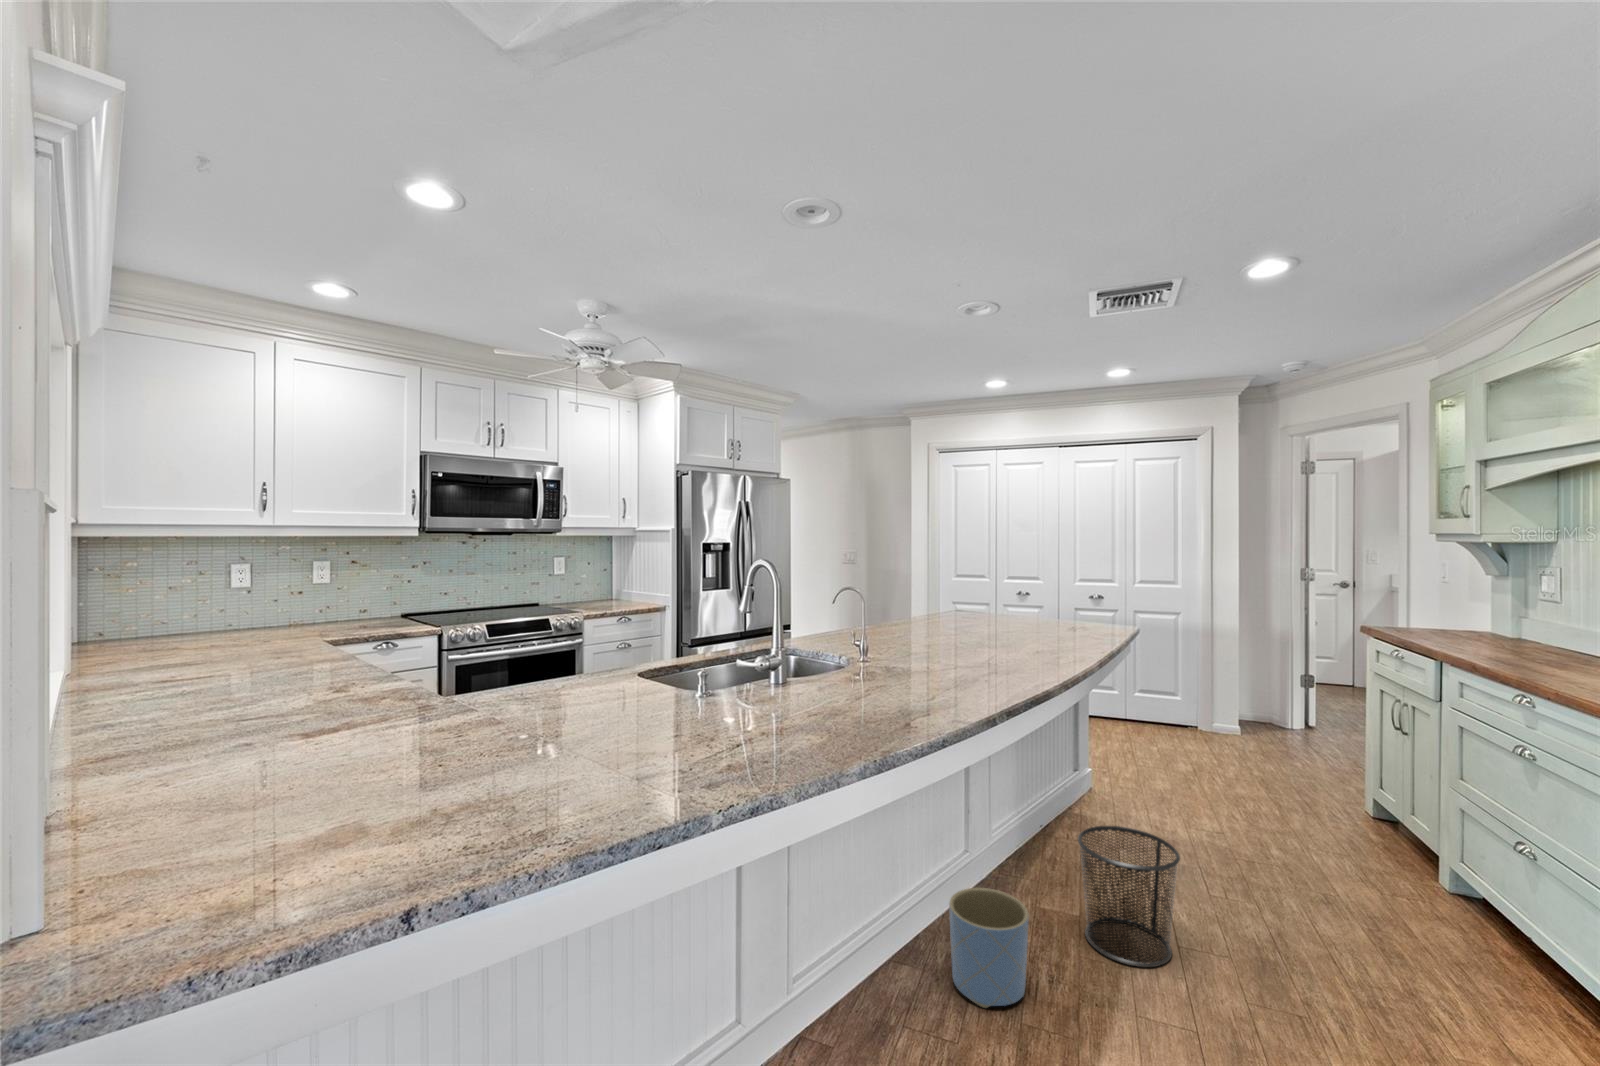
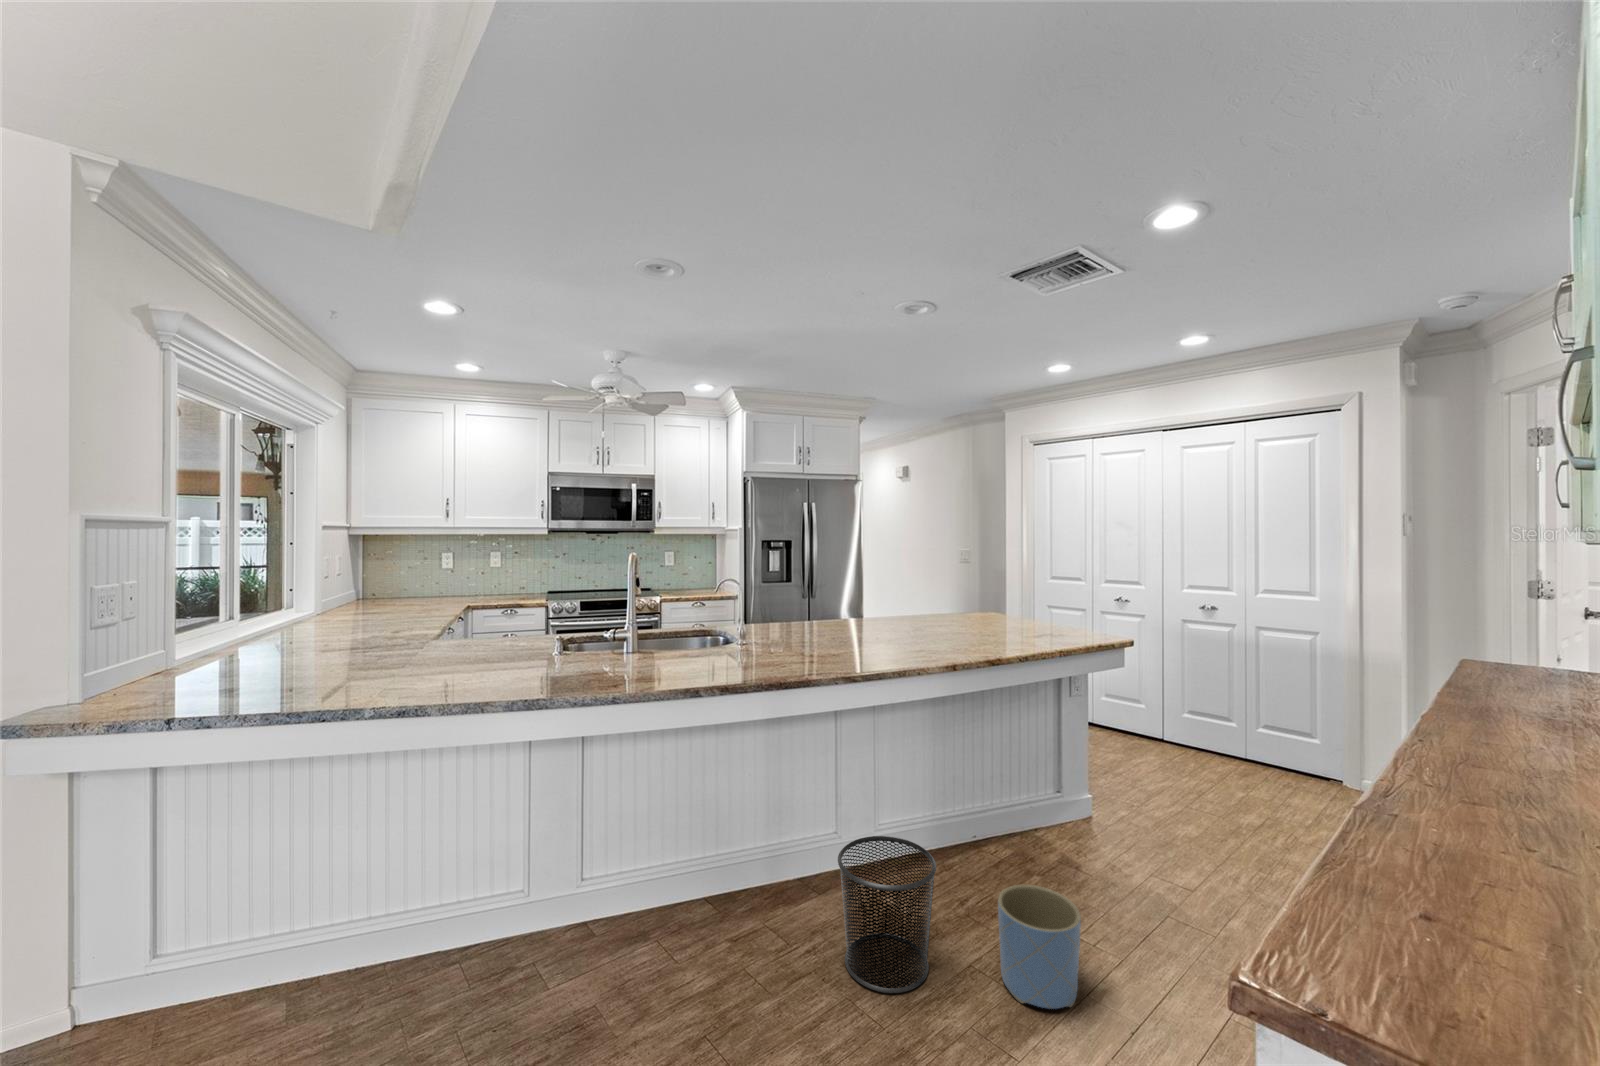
planter: present [949,888,1029,1008] -> present [998,885,1081,1009]

